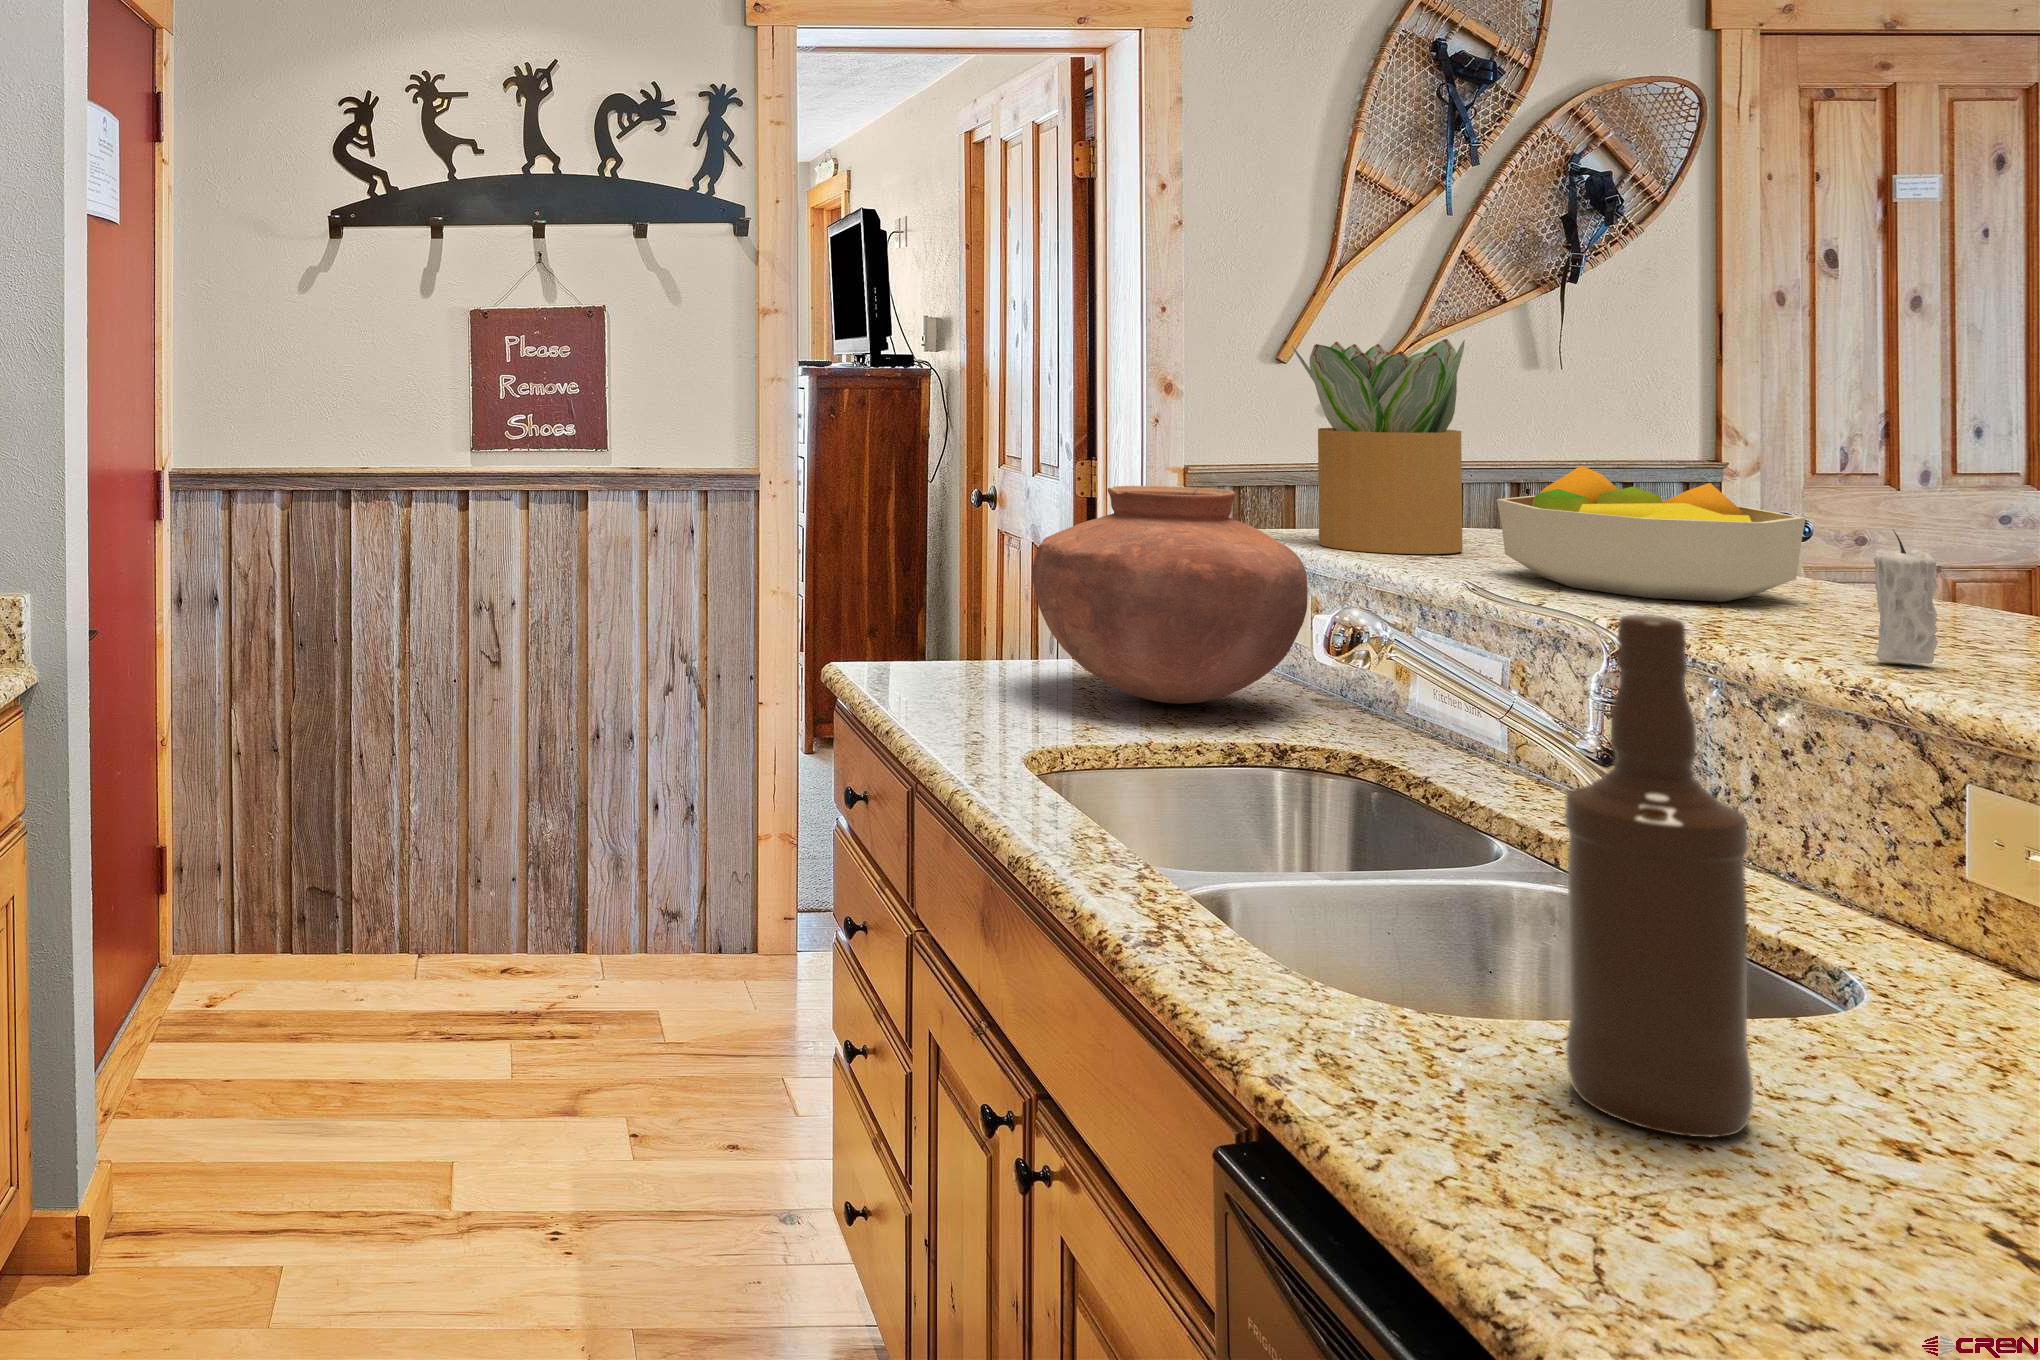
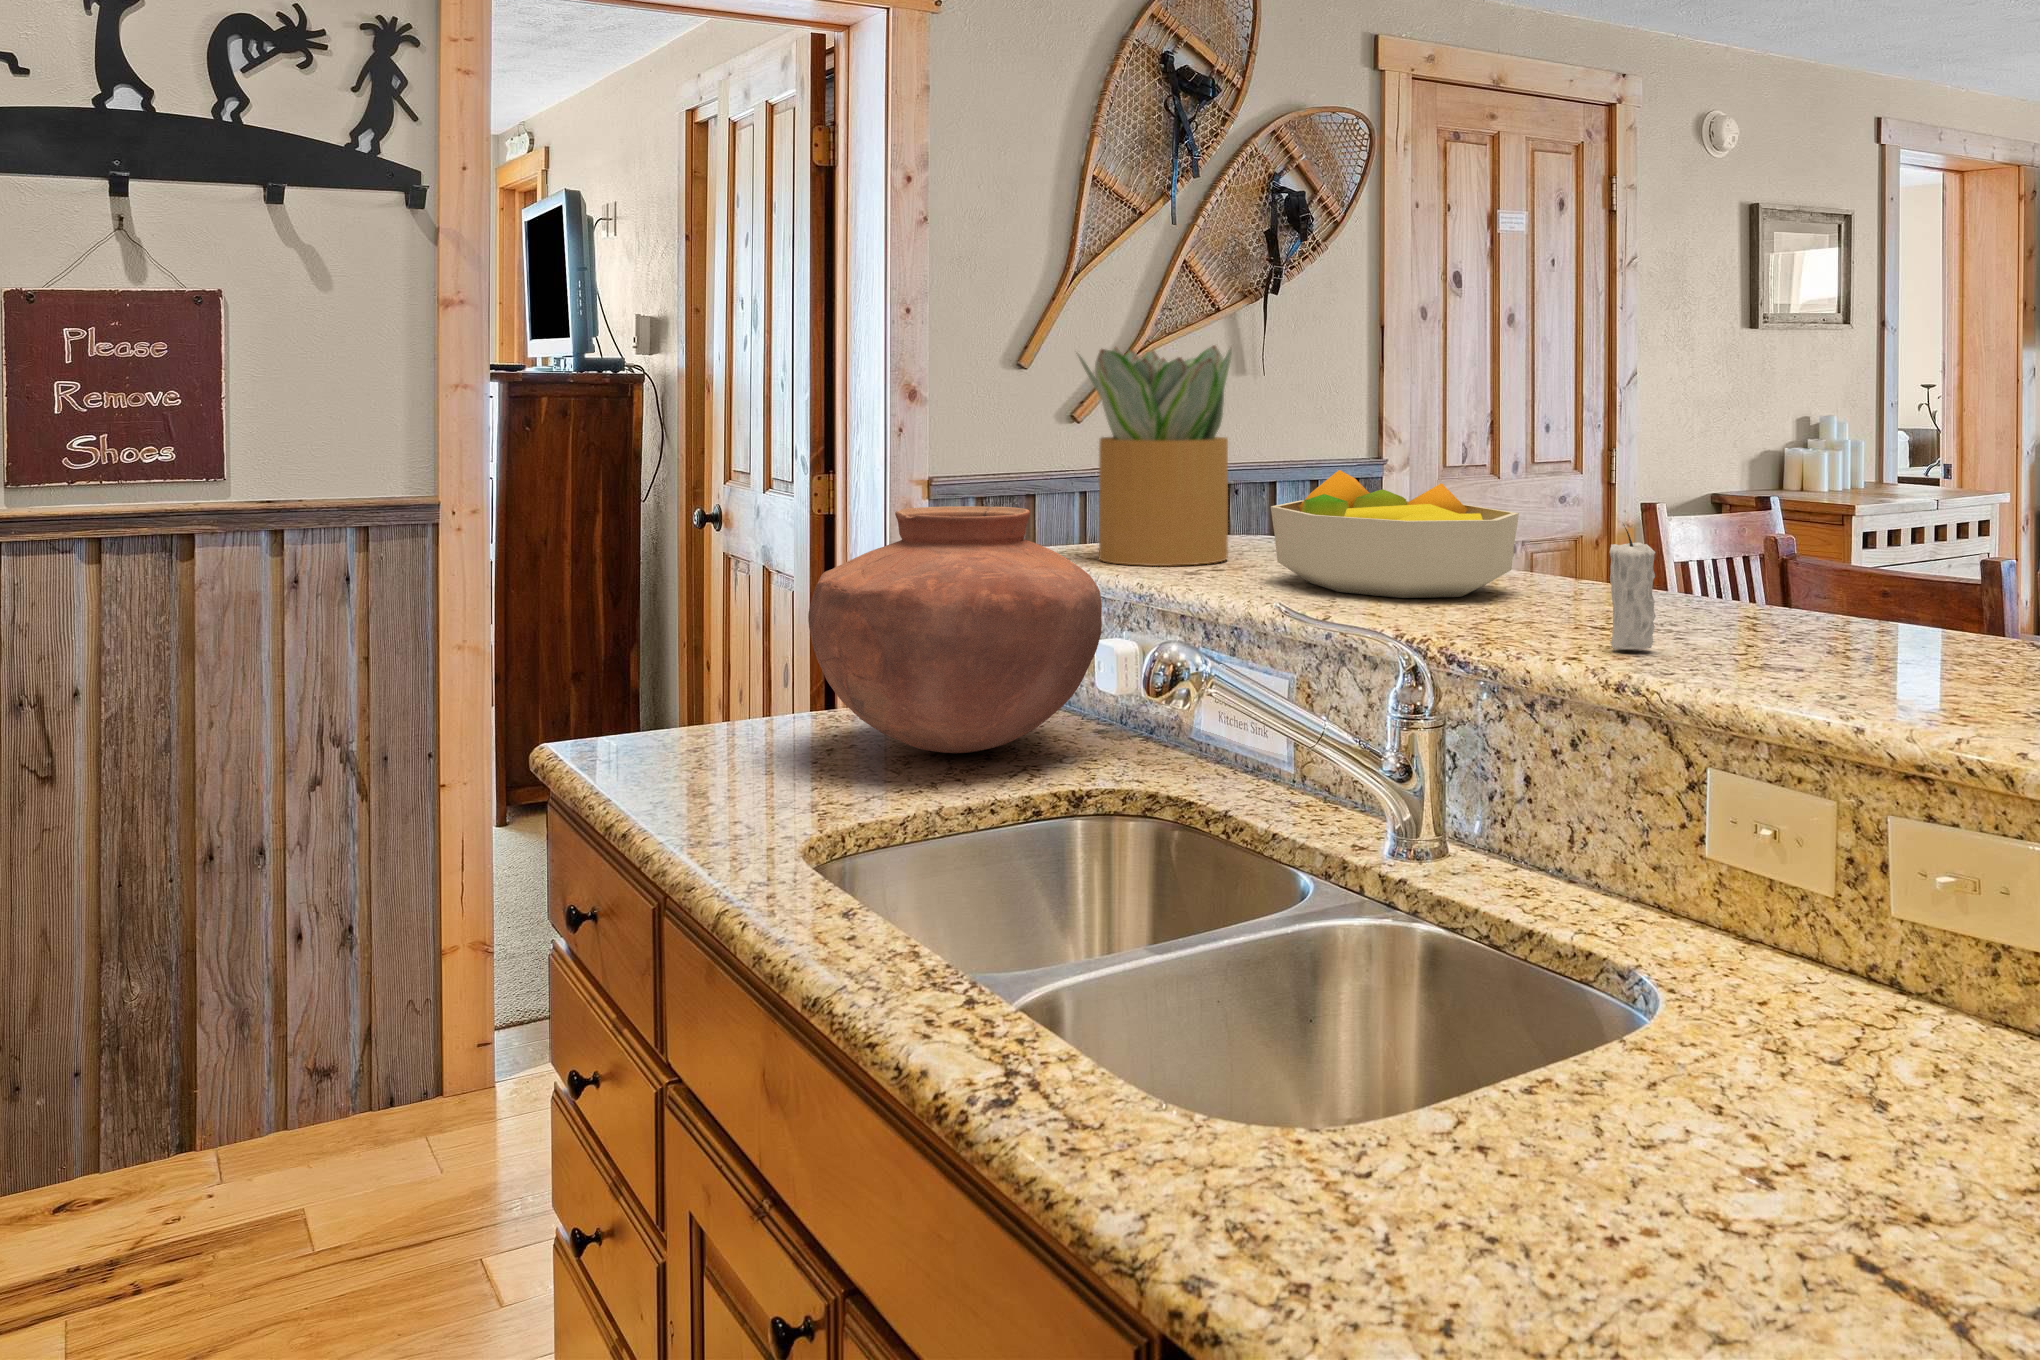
bottle: present [1565,615,1753,1138] -> none [1479,645,1649,1234]

